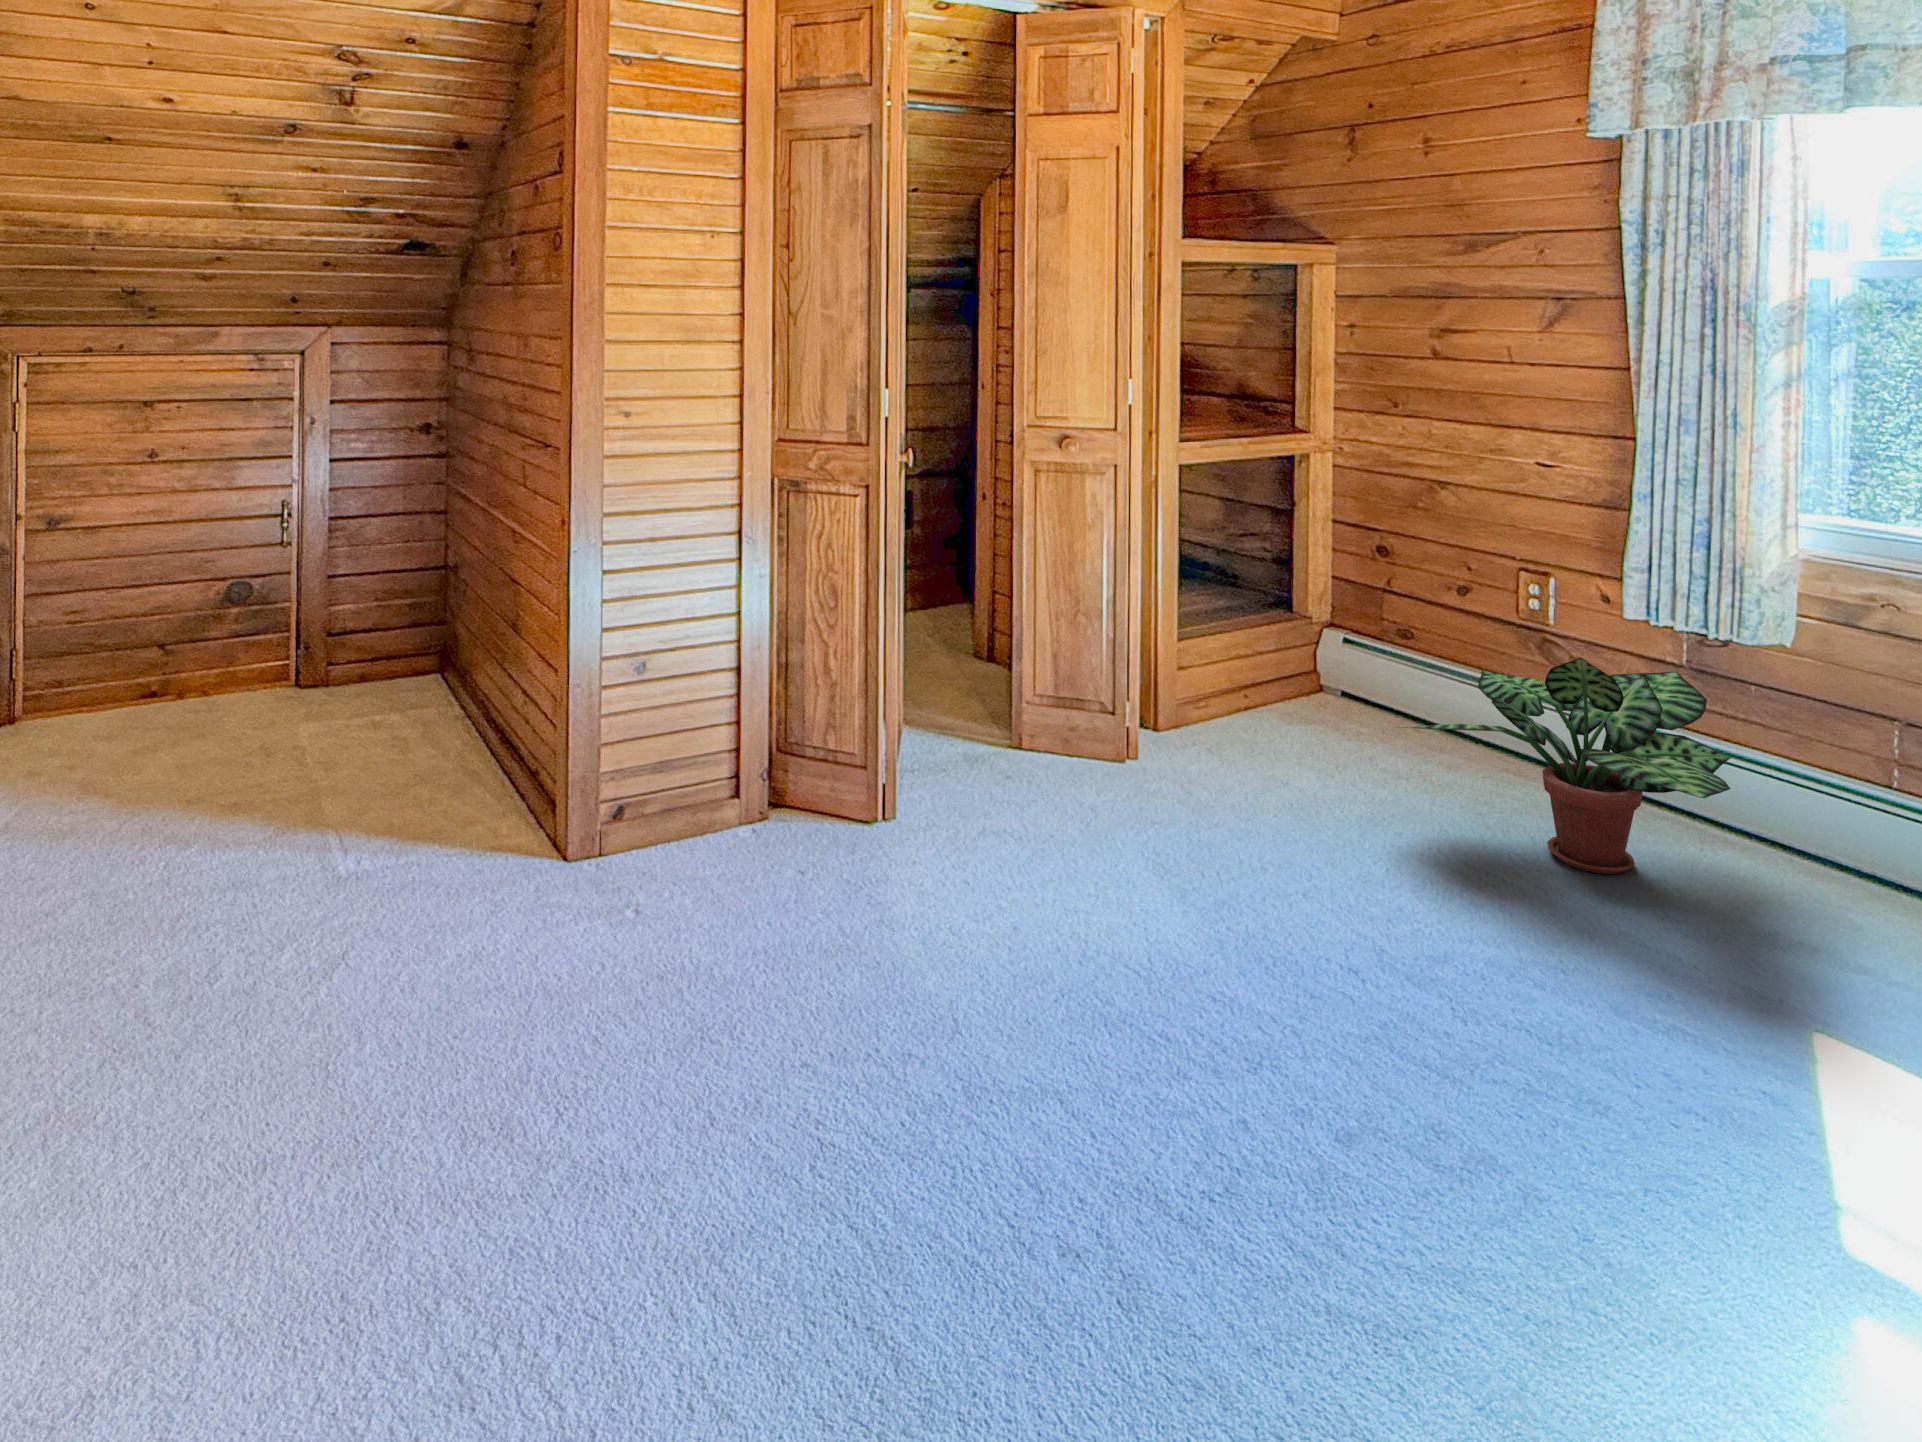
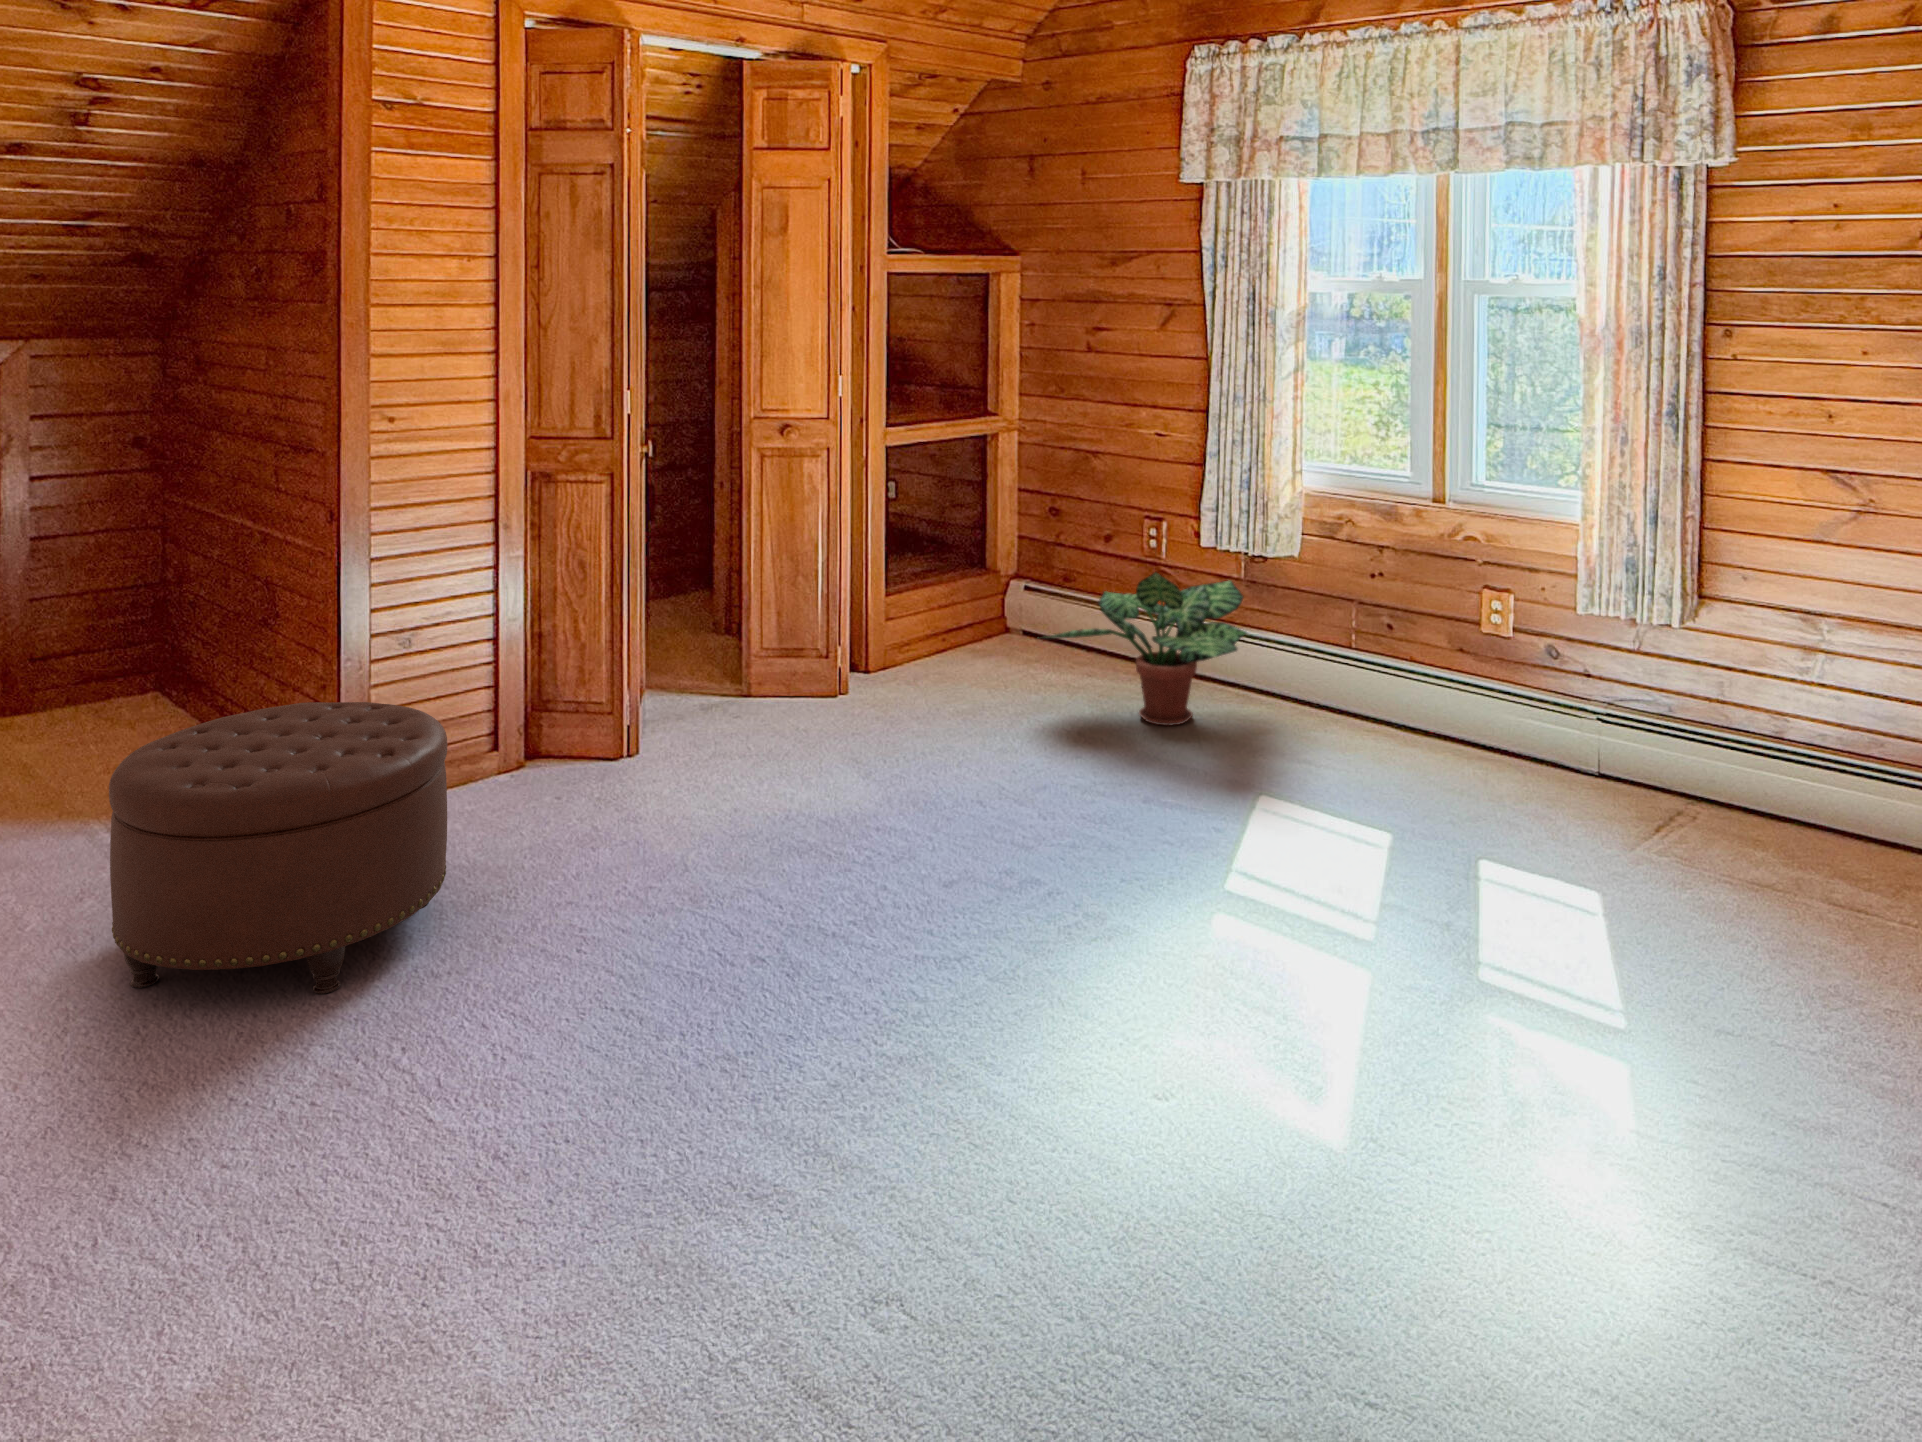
ottoman: none [278,746,659,1159] -> present [109,702,447,994]

